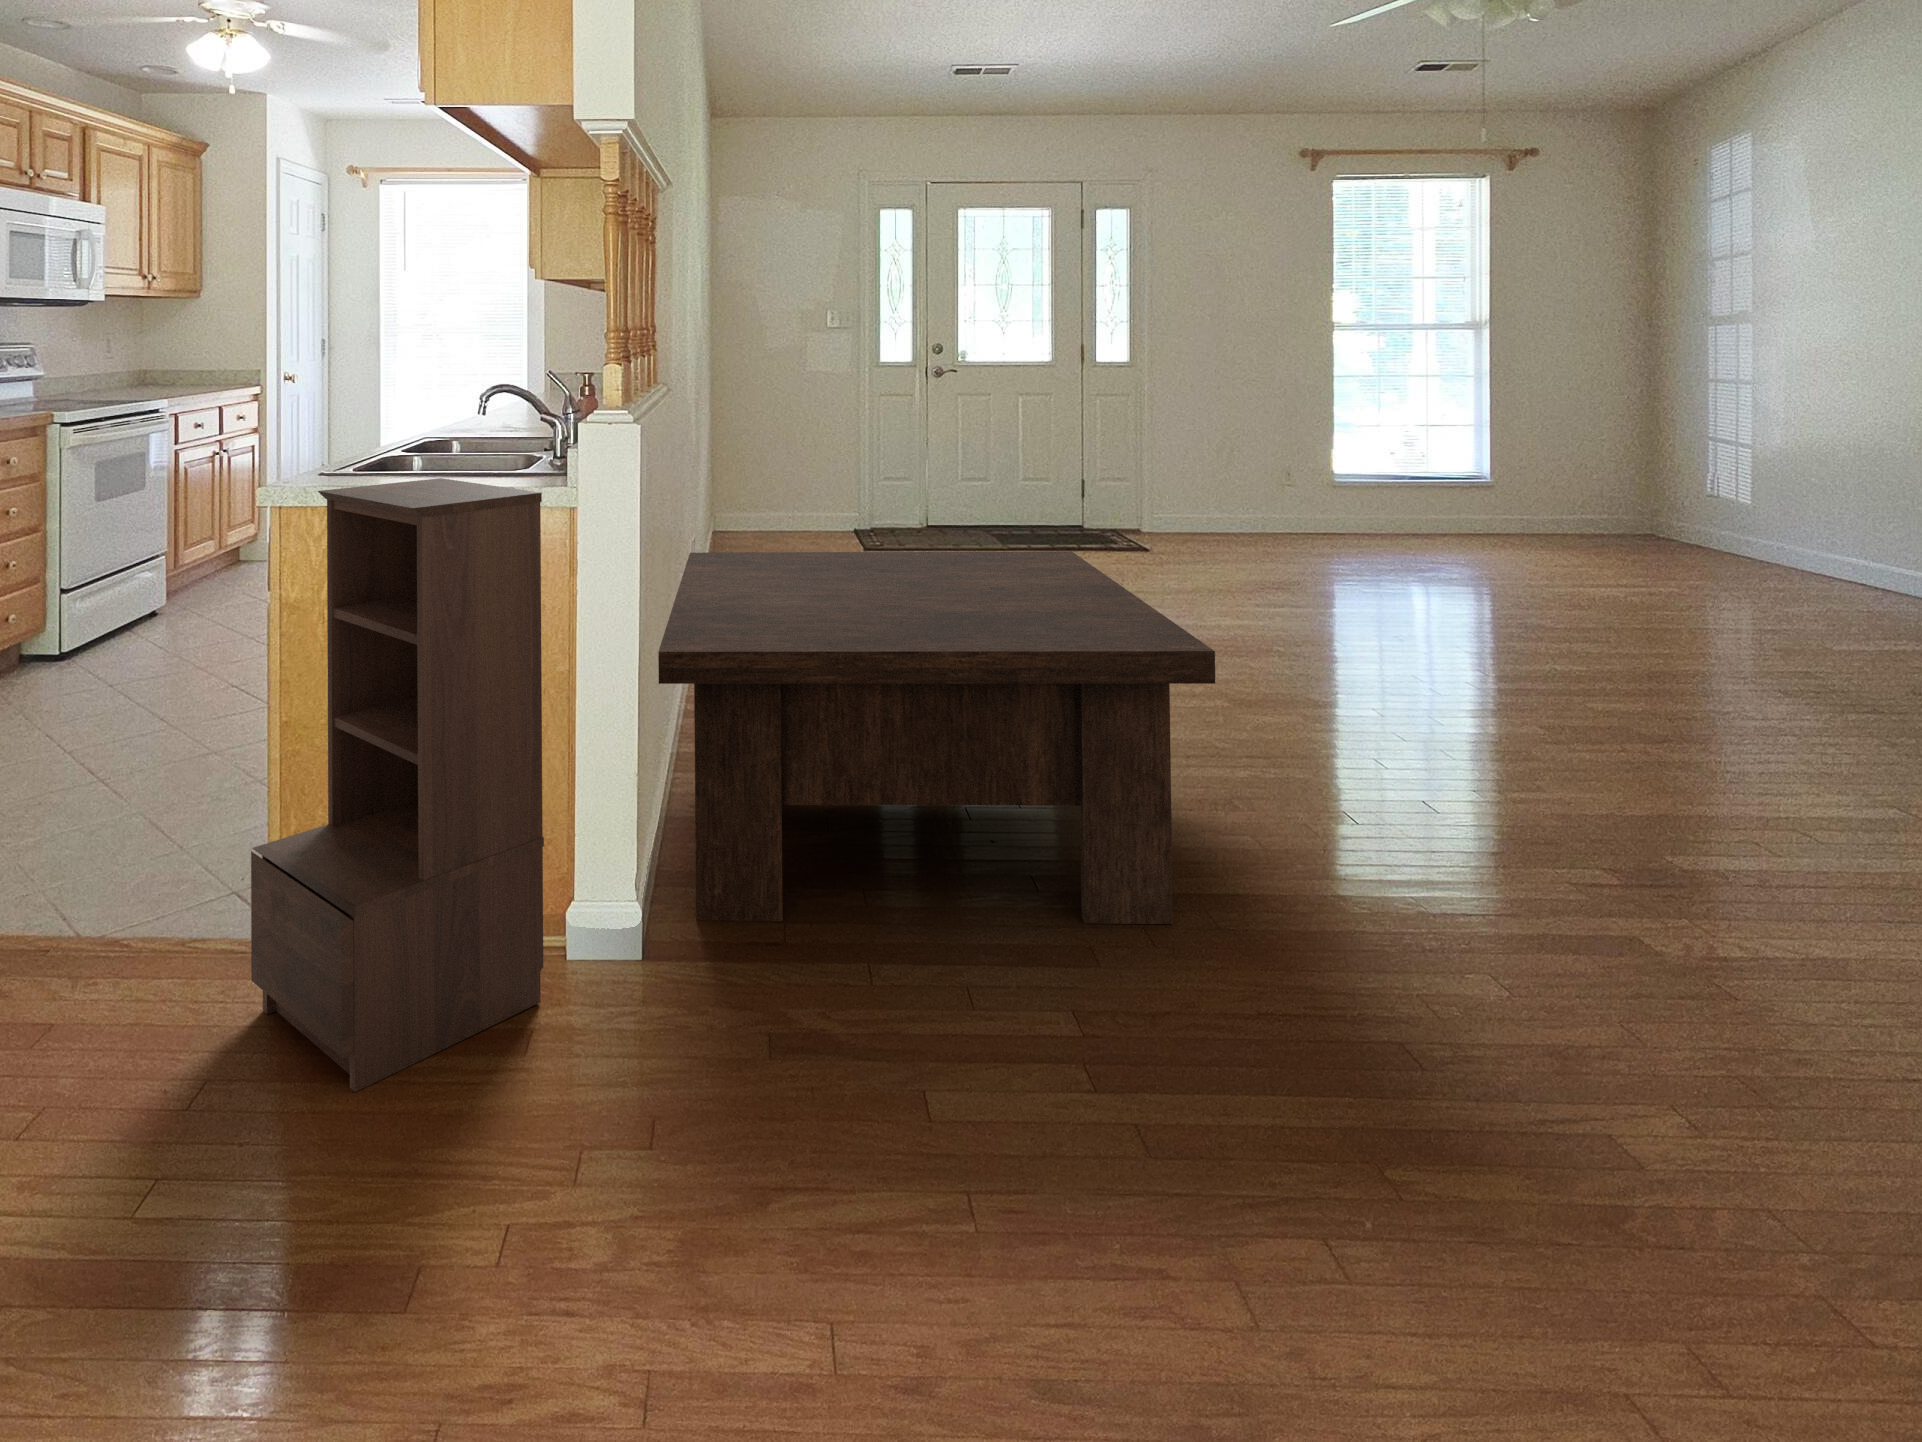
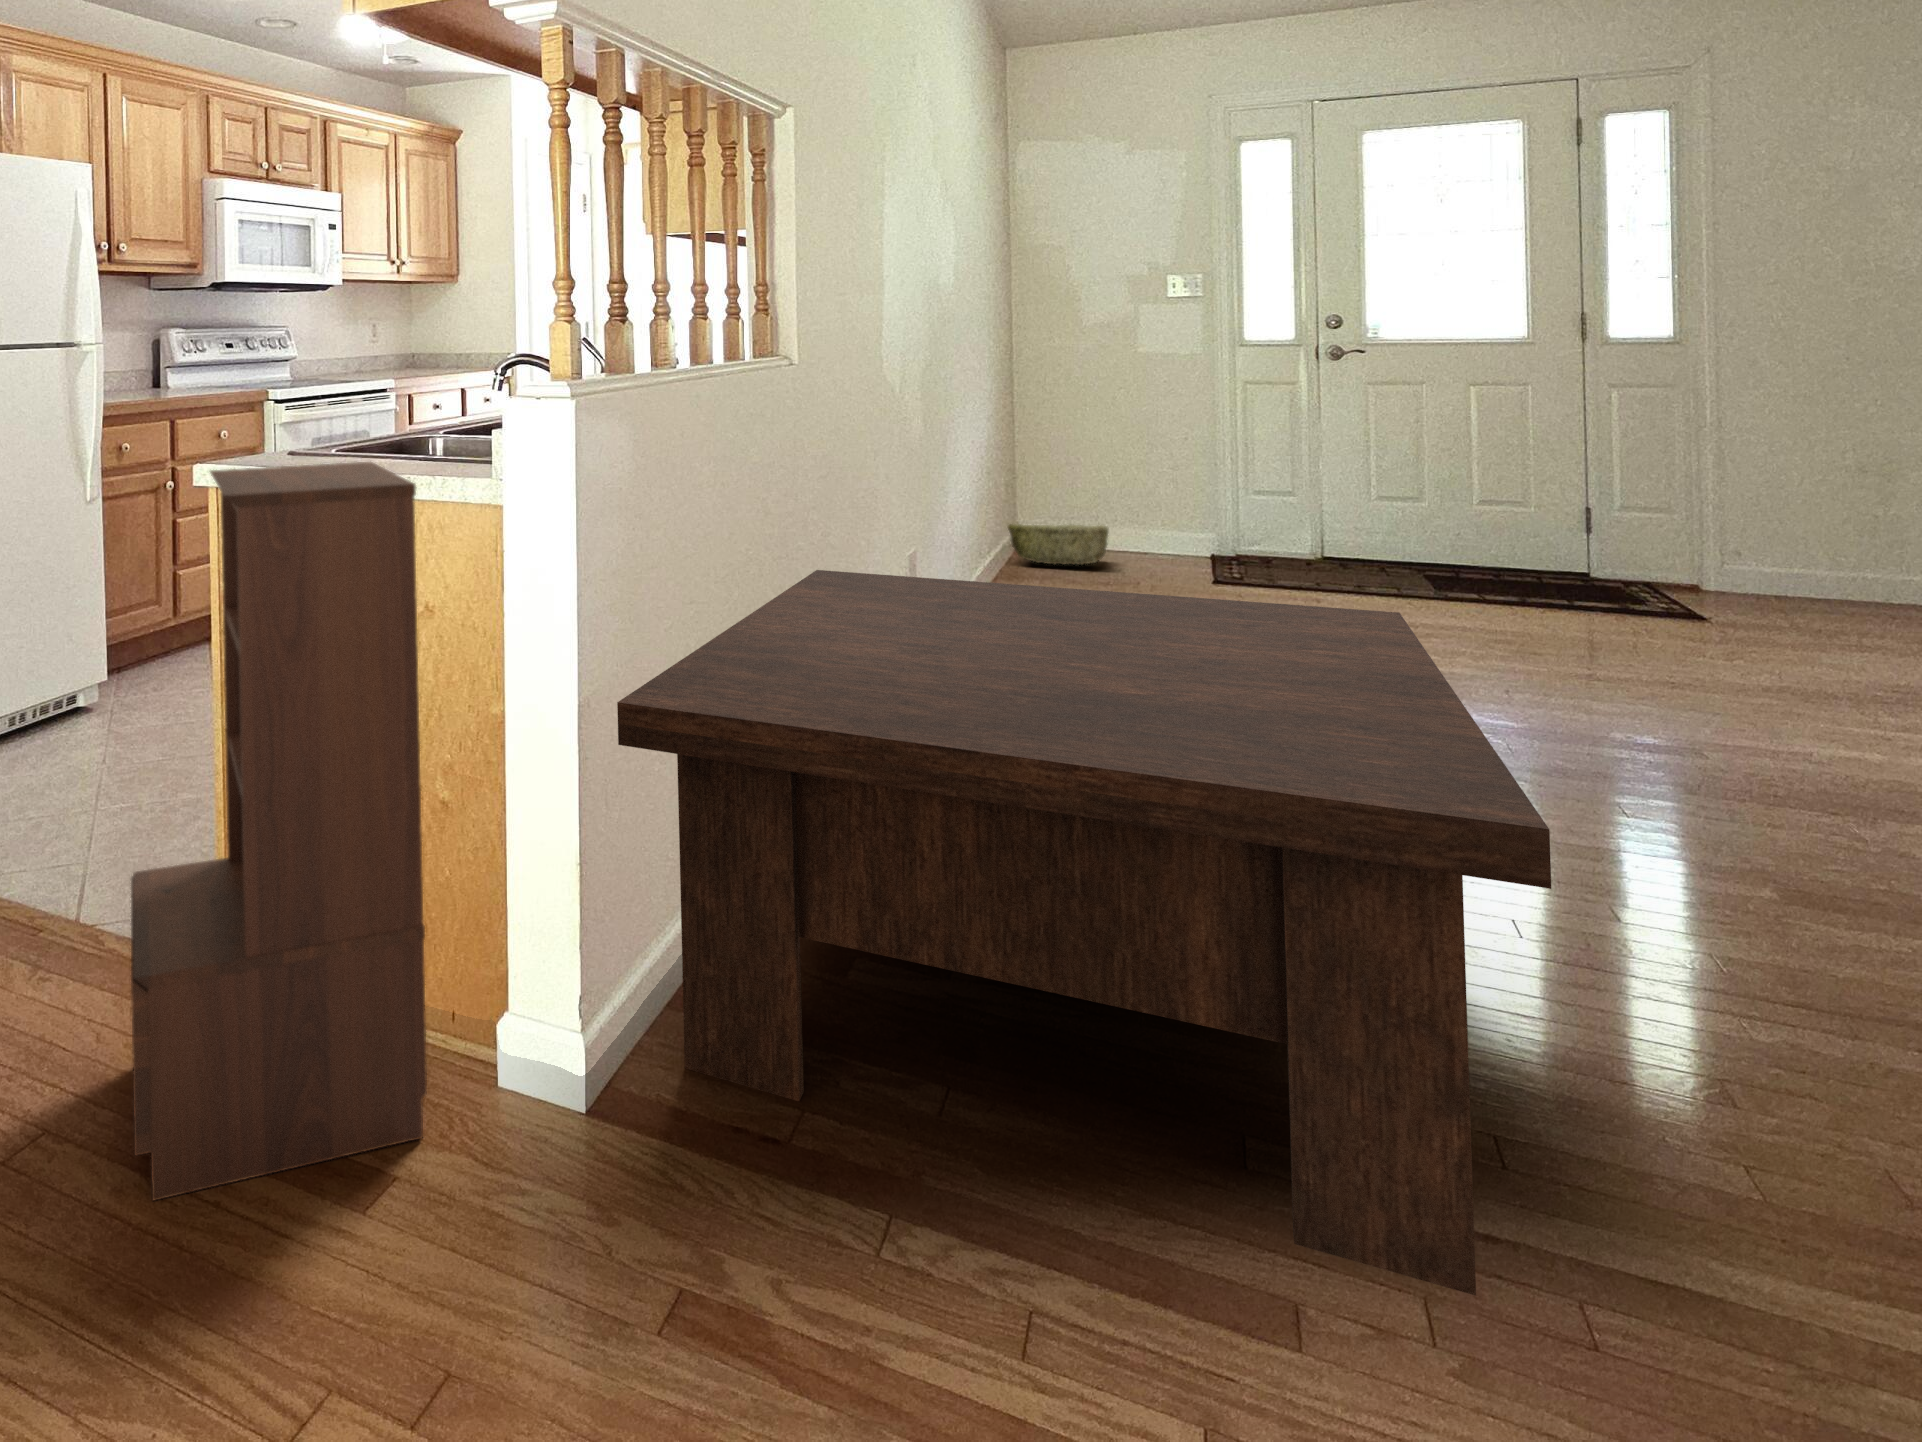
woven basket: none [719,512,794,547] -> present [1008,524,1108,565]

